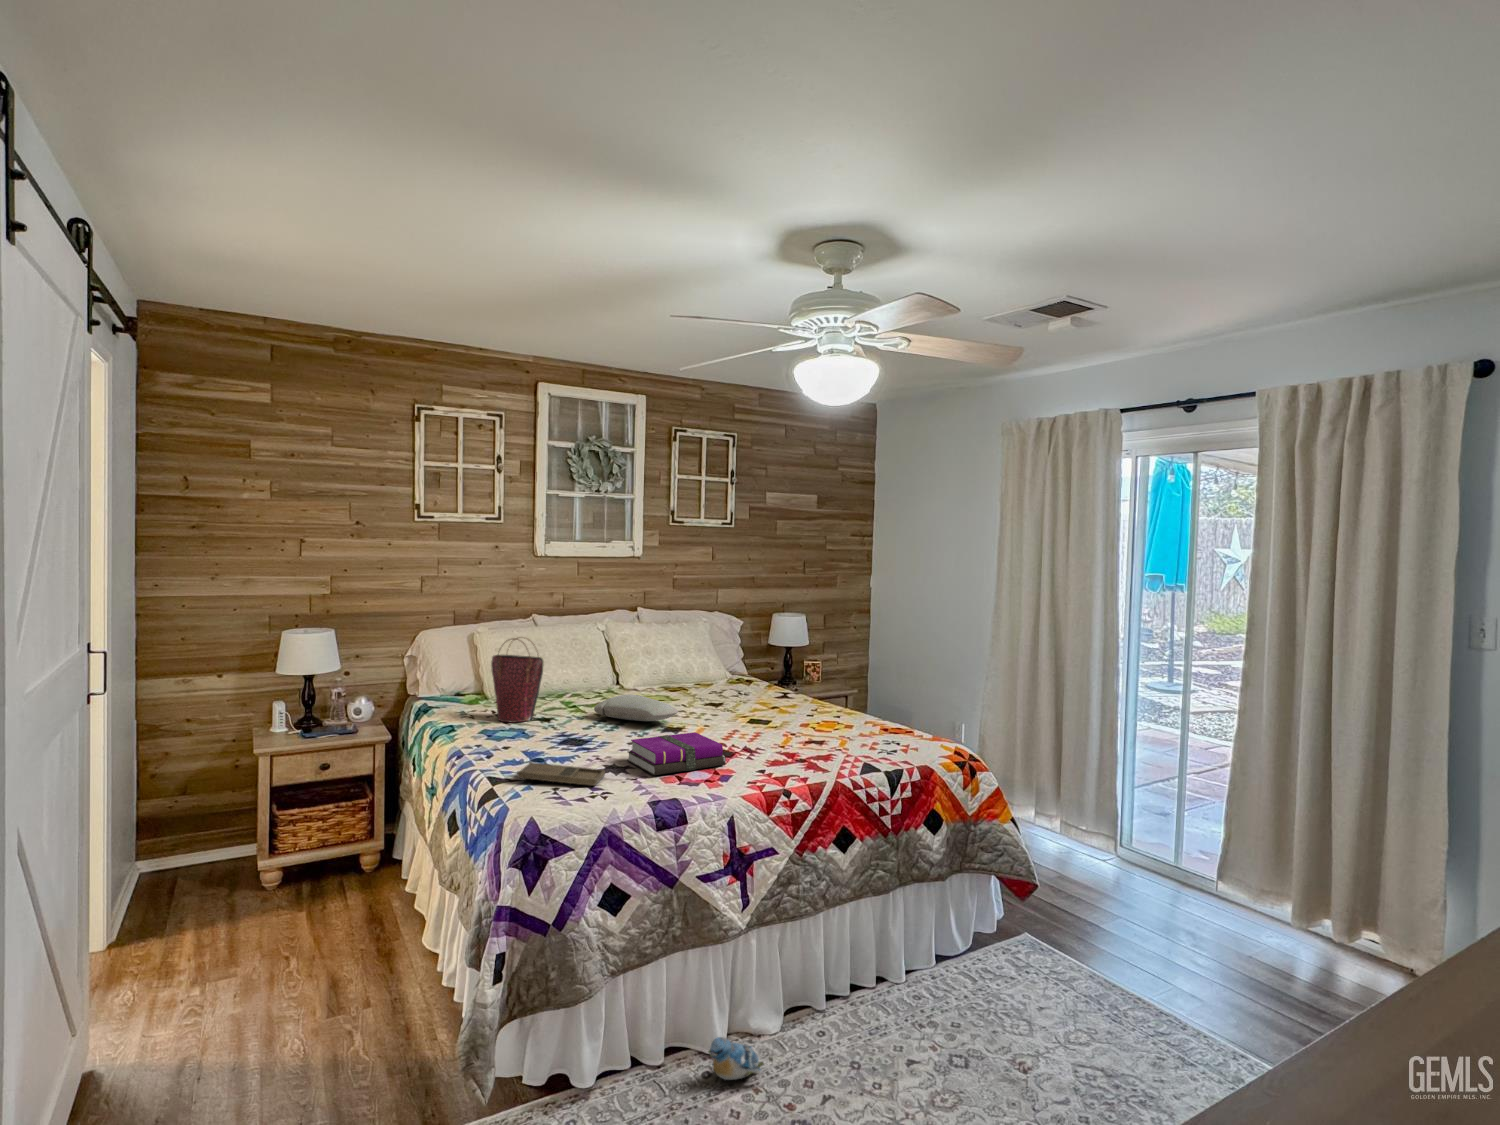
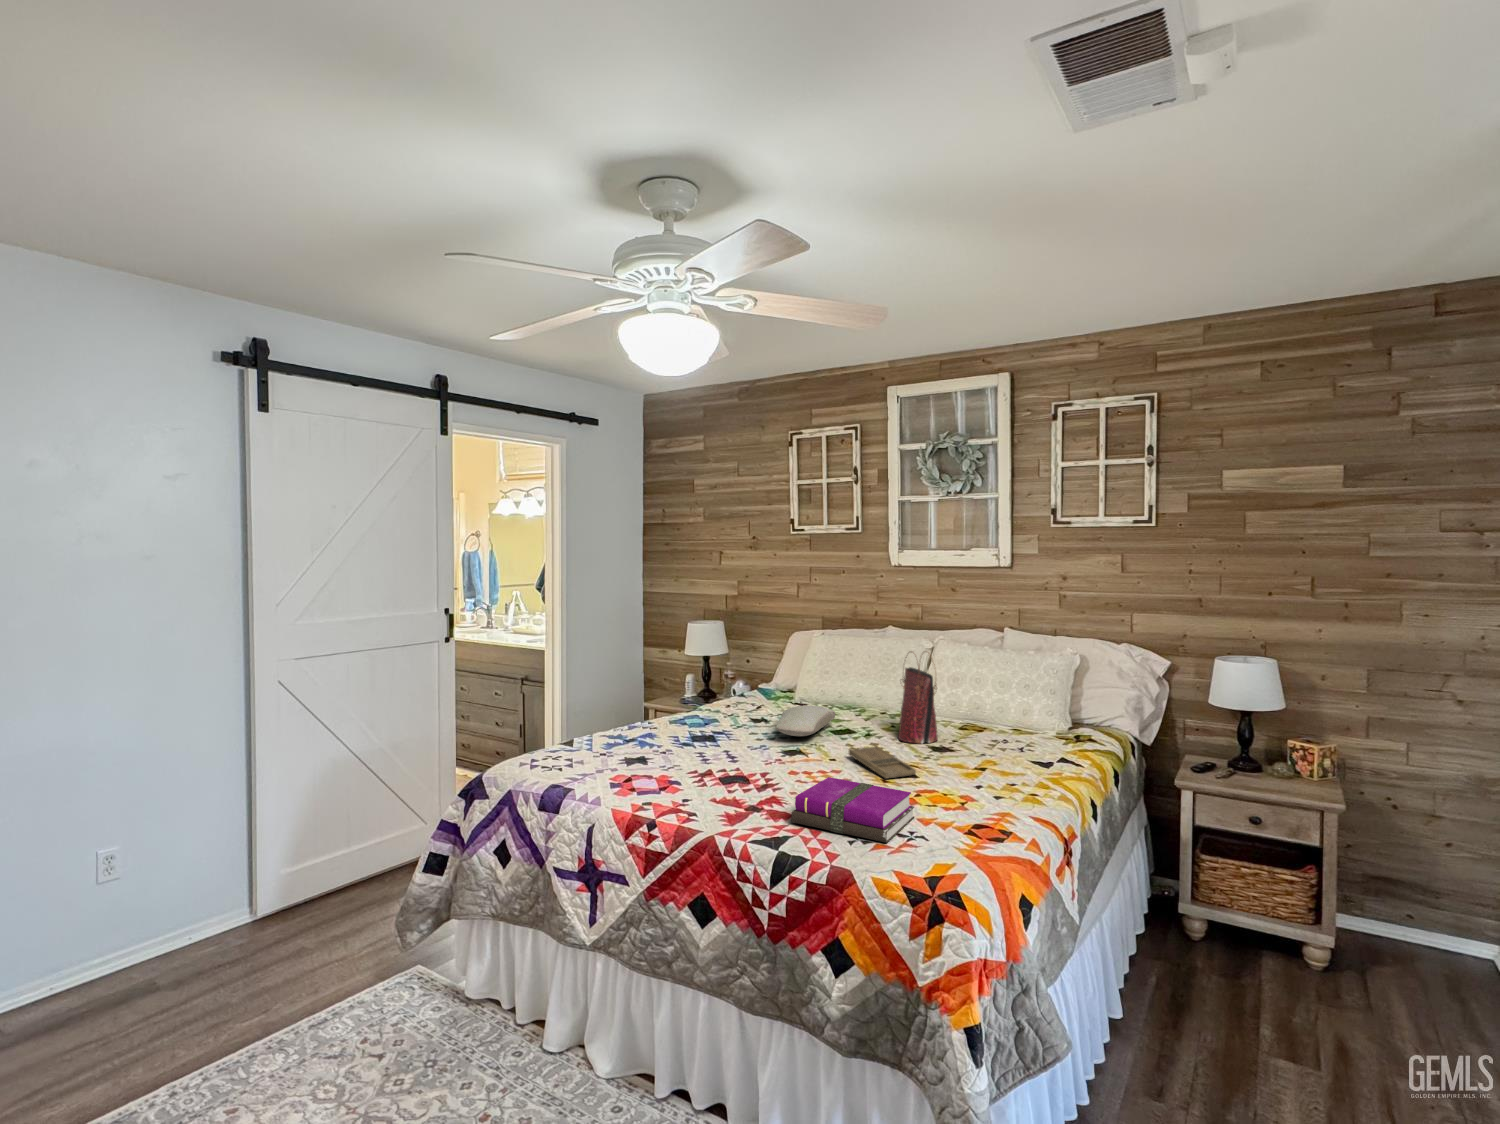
handbag: present [491,638,543,722] -> present [898,651,938,743]
notebook: present [627,732,726,775] -> present [791,777,914,843]
tray: present [517,762,605,786] -> present [849,746,916,779]
plush toy: present [709,1037,764,1080] -> none [497,1021,542,1082]

